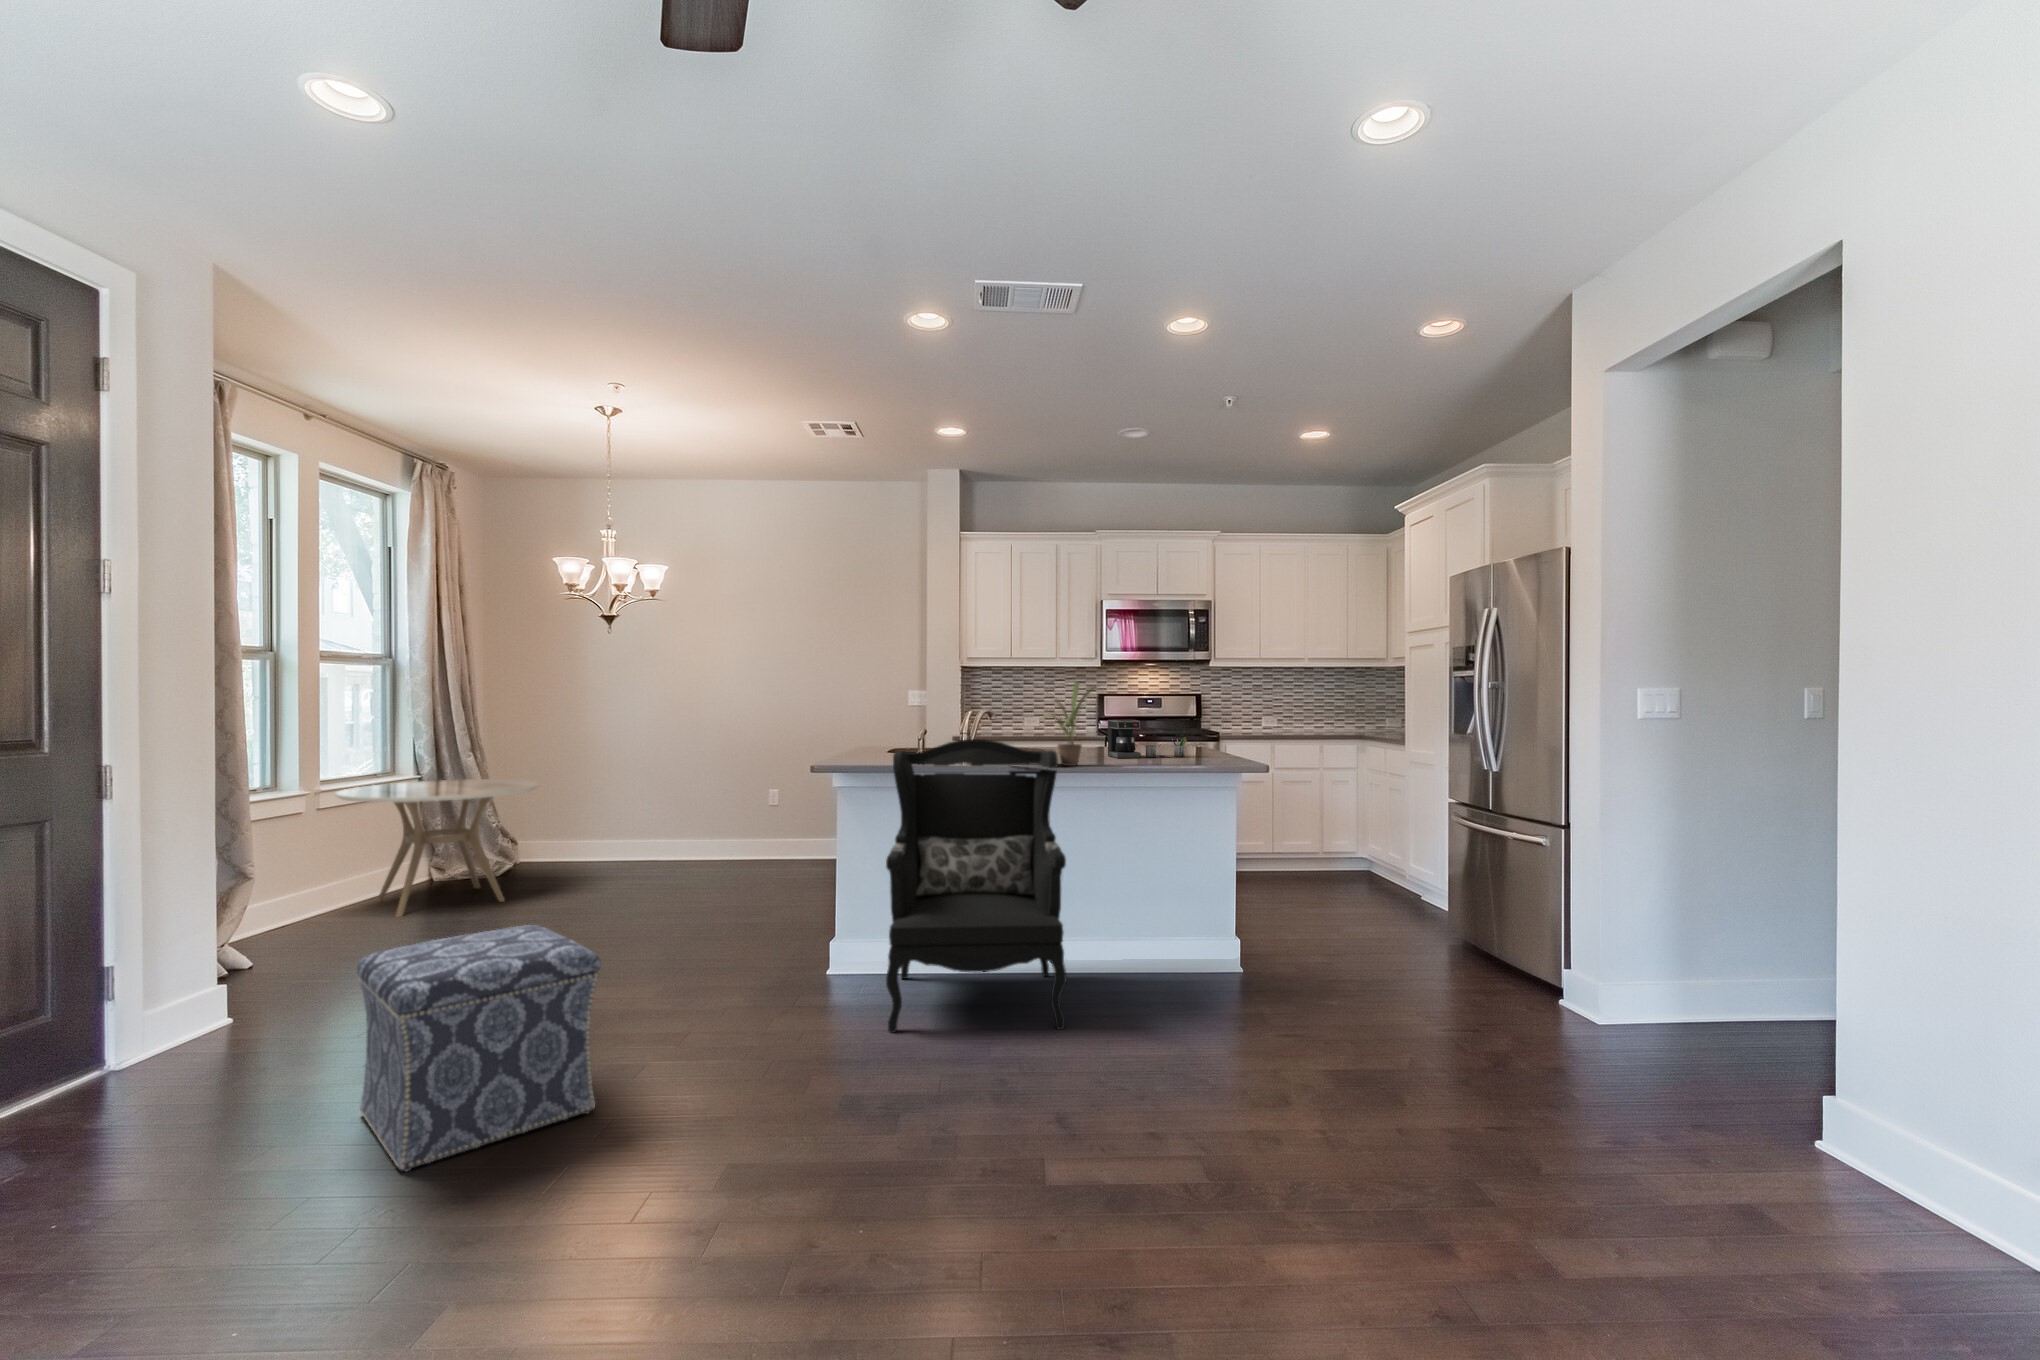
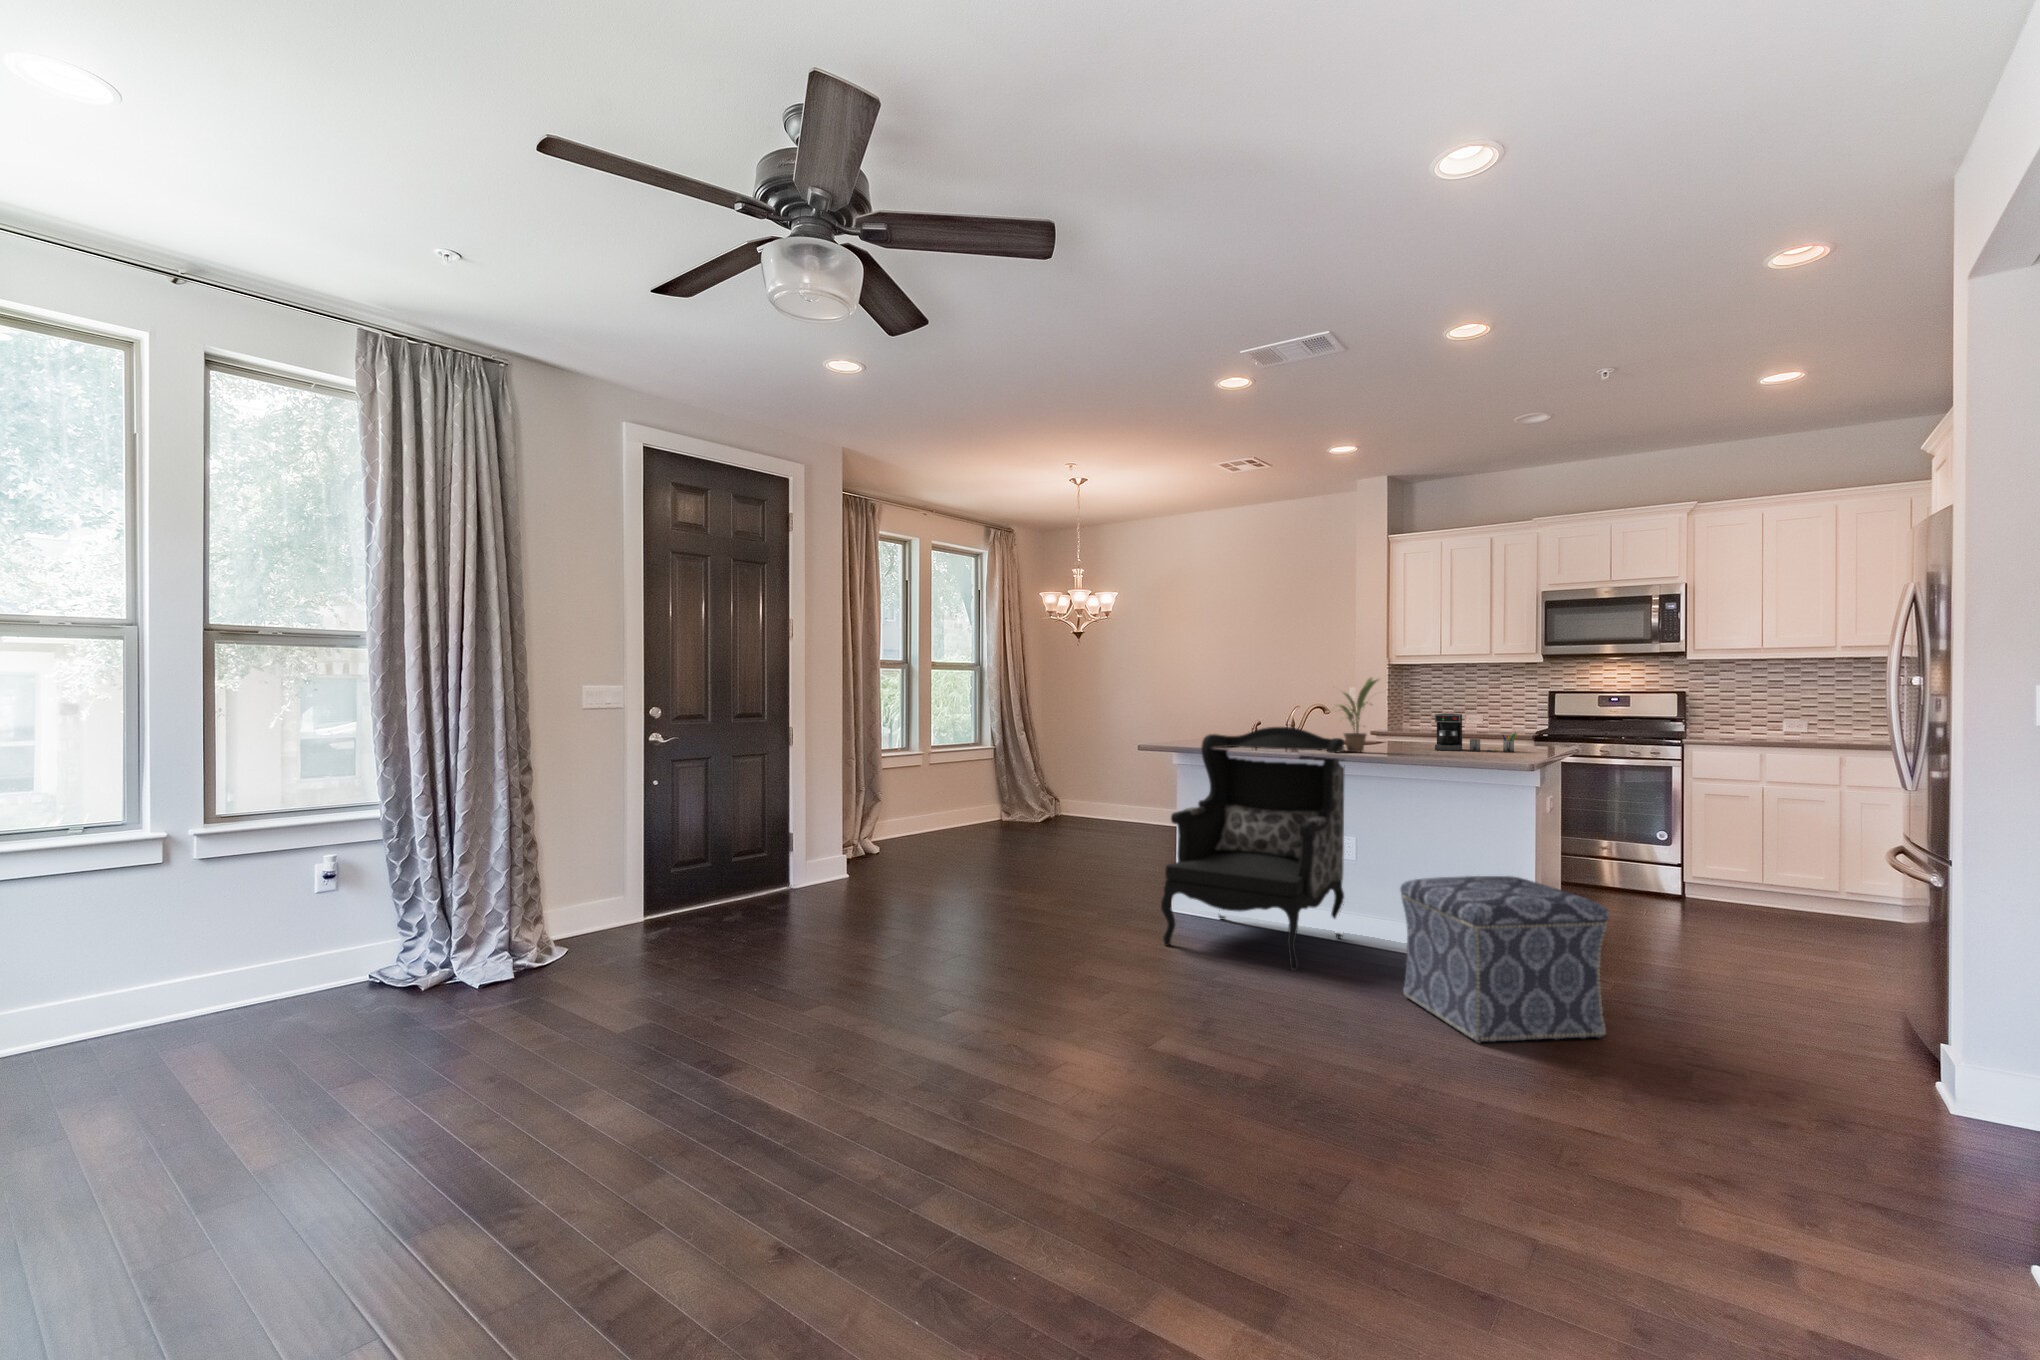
dining table: present [335,779,539,917] -> none [936,750,1054,837]
ottoman: present [357,925,601,1171] -> present [1401,876,1609,1043]

